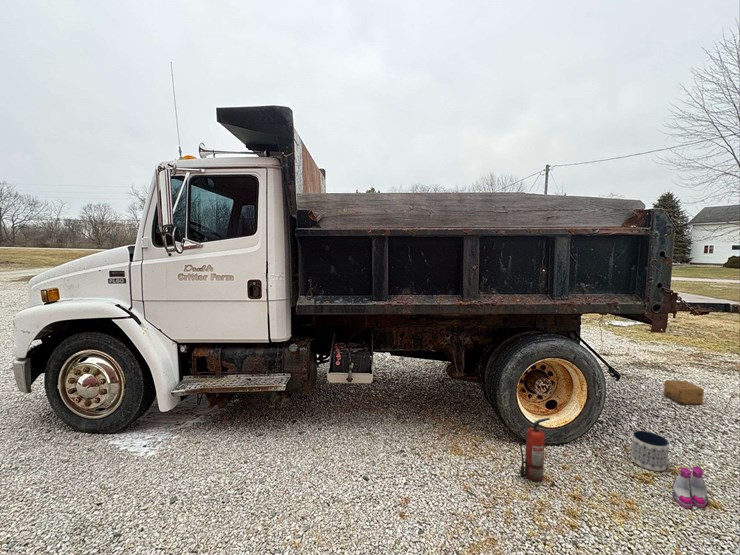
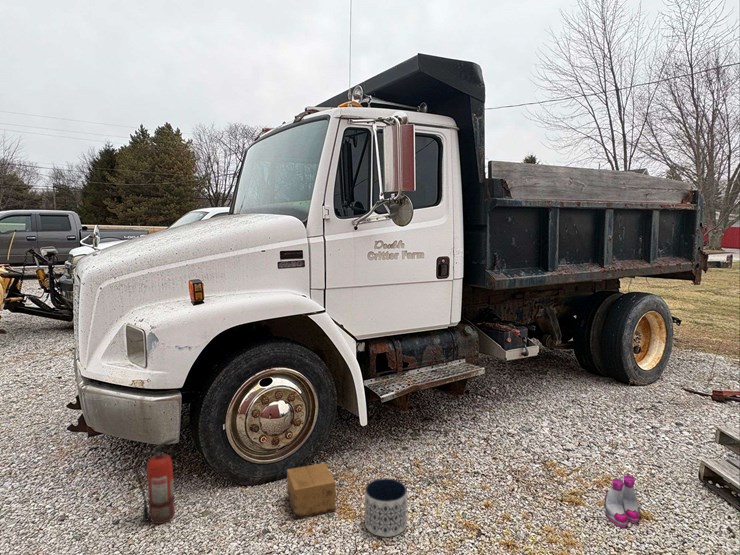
cardboard box: present [664,381,704,405] -> present [287,463,336,520]
fire extinguisher: present [518,418,550,481] -> present [135,438,176,524]
planter: present [631,431,669,471] -> present [365,478,407,537]

